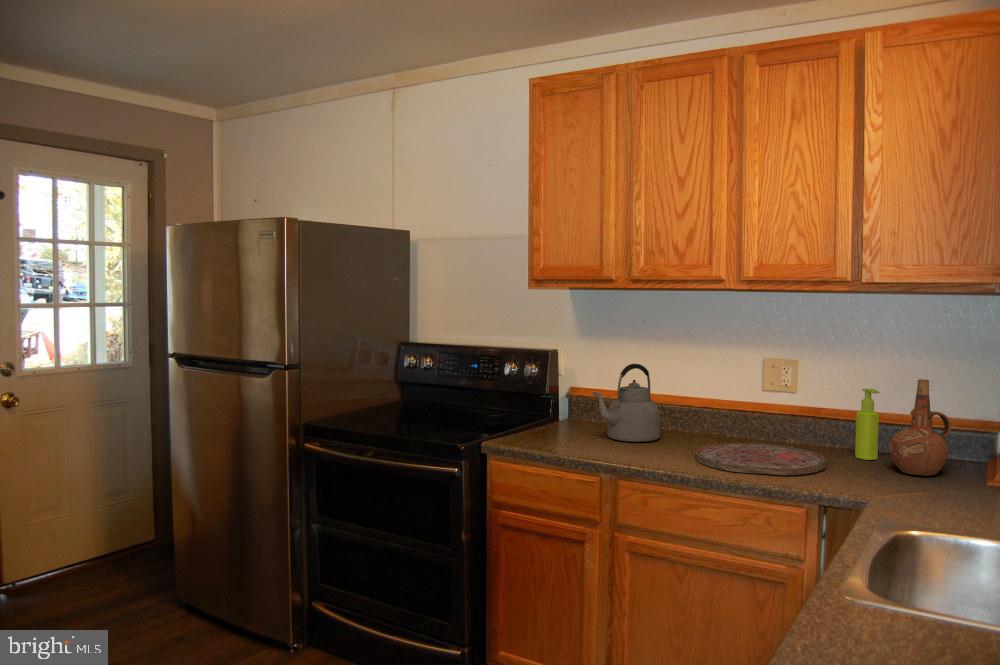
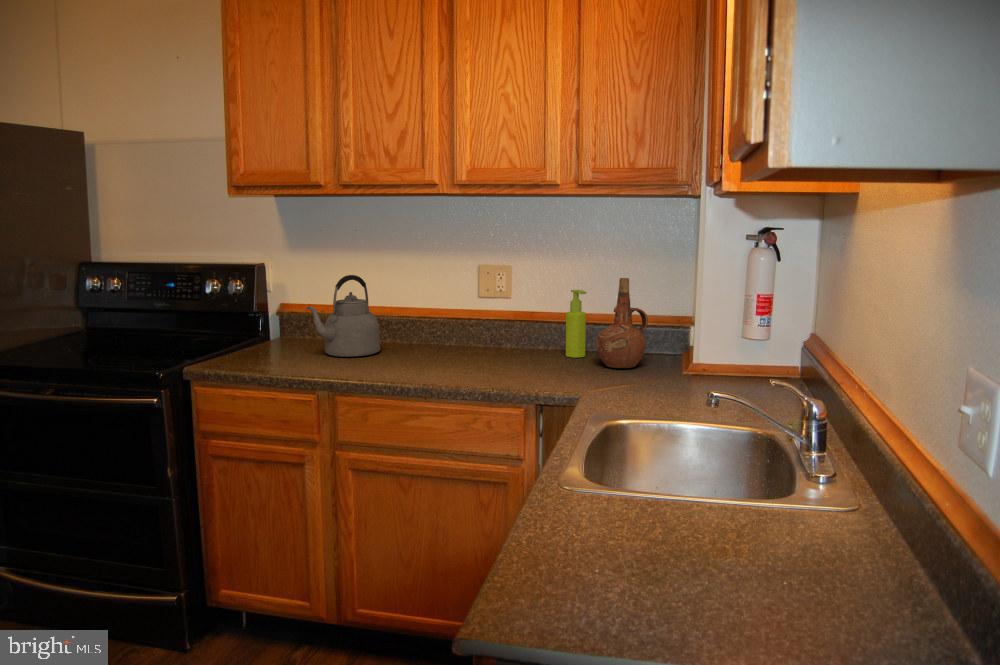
cutting board: present [696,443,826,475] -> none [416,350,540,379]

